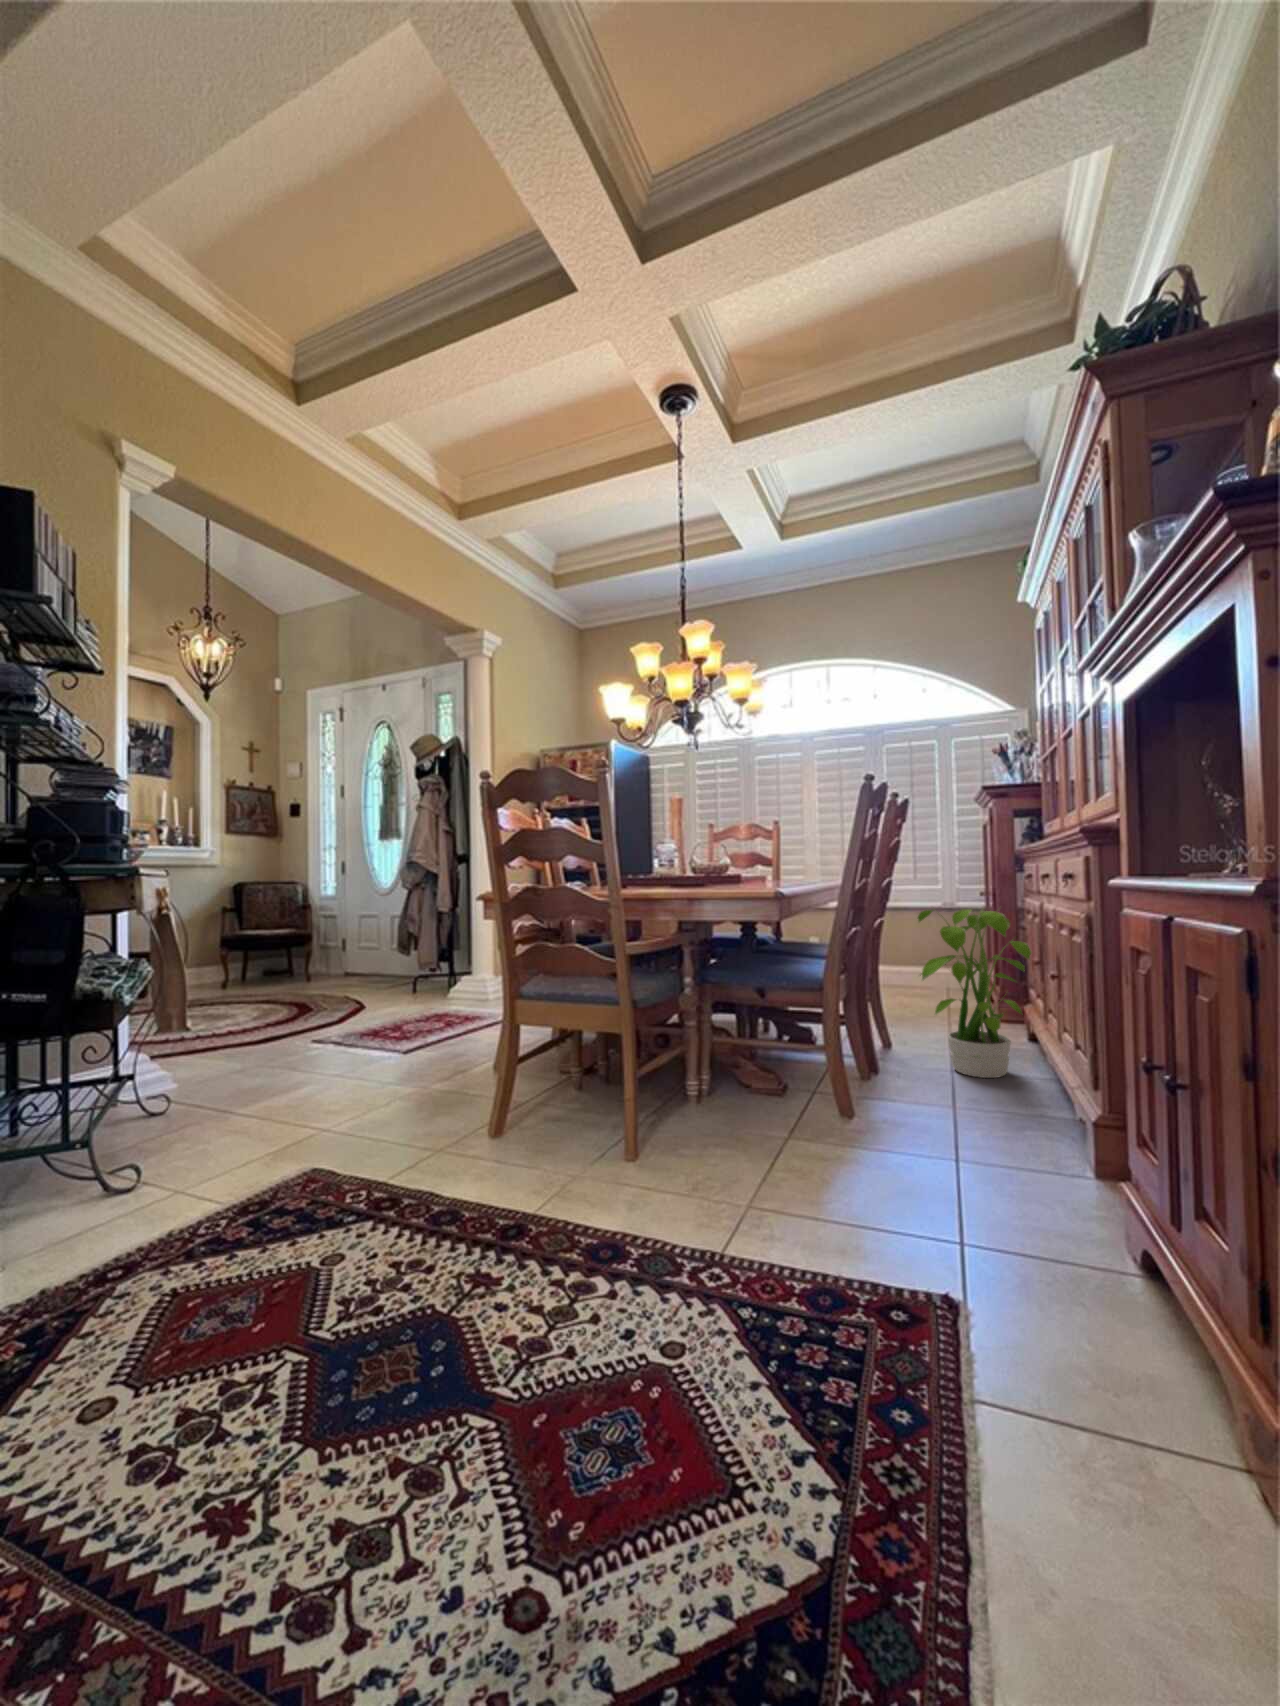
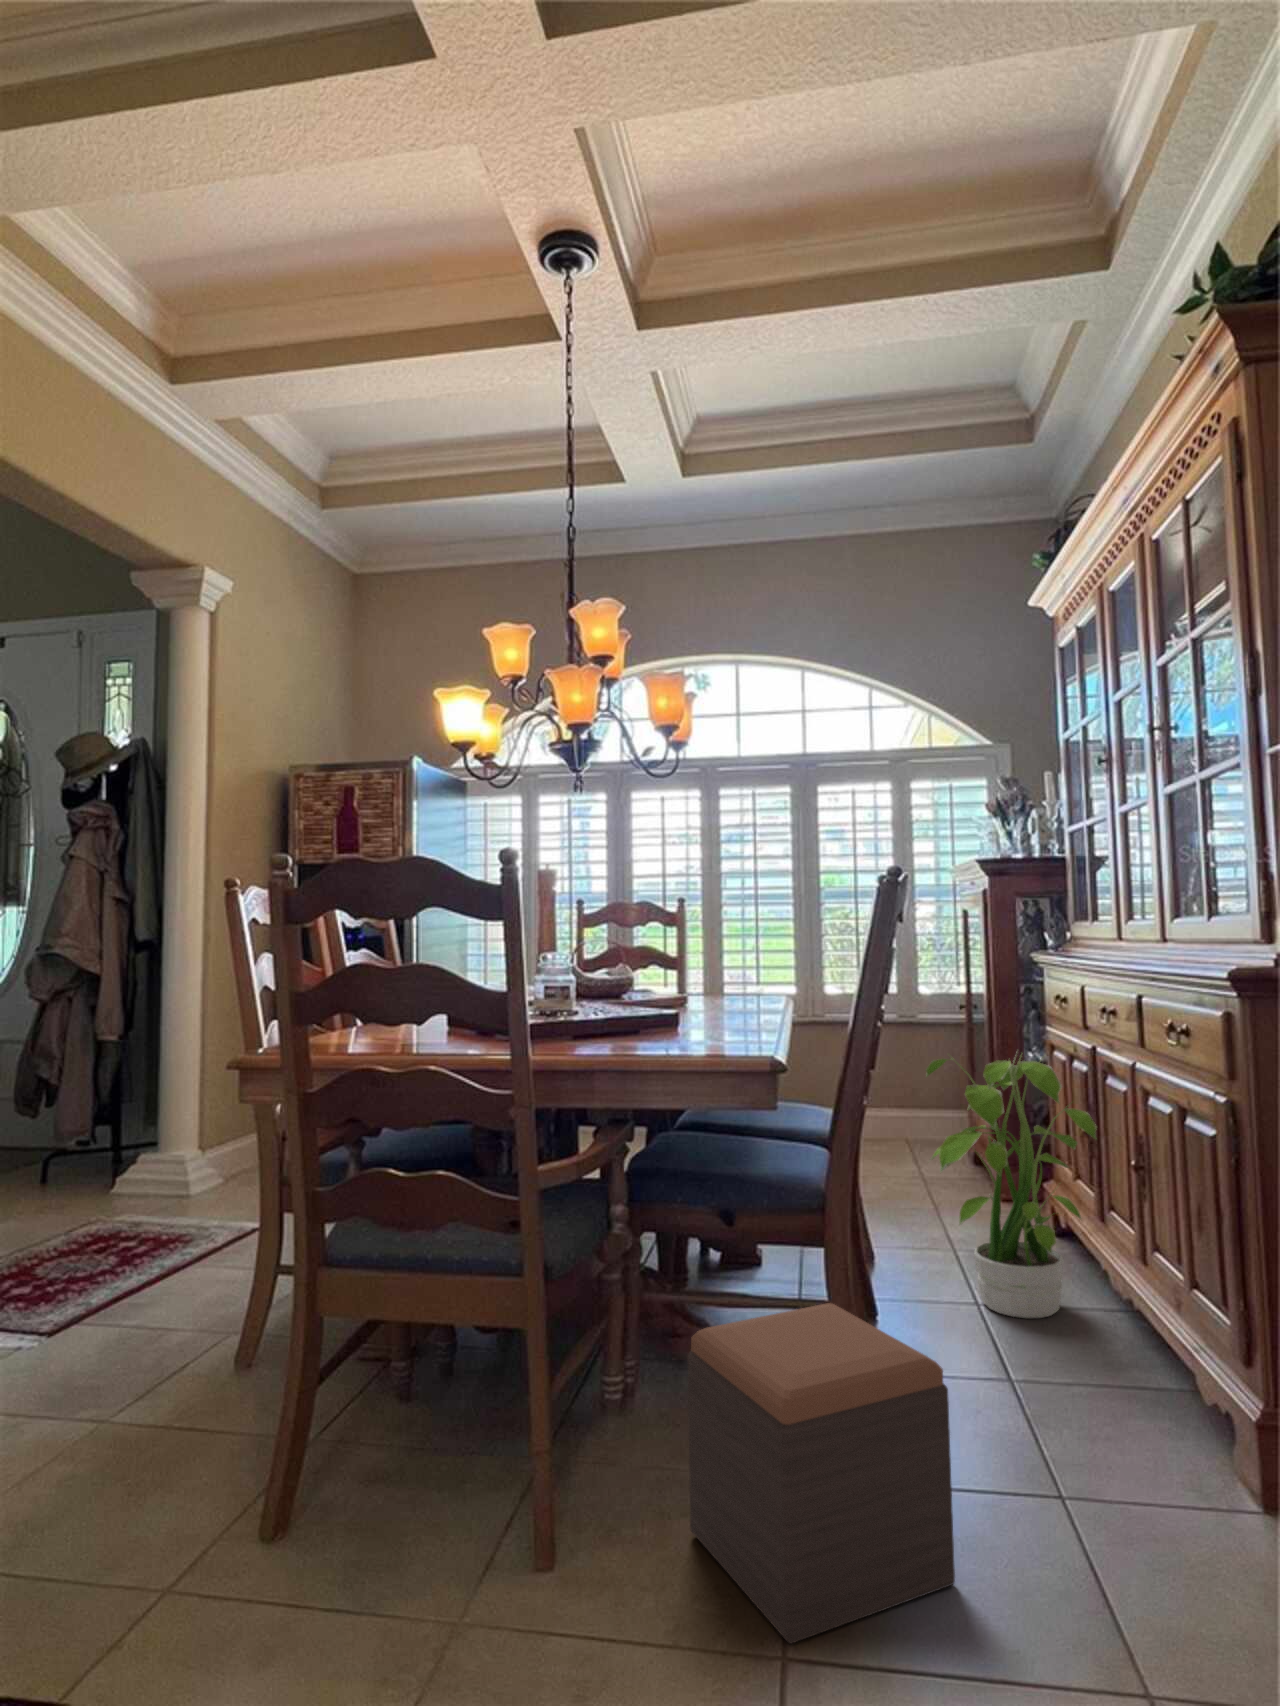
footstool: none [717,1035,871,1208] -> present [687,1303,955,1644]

